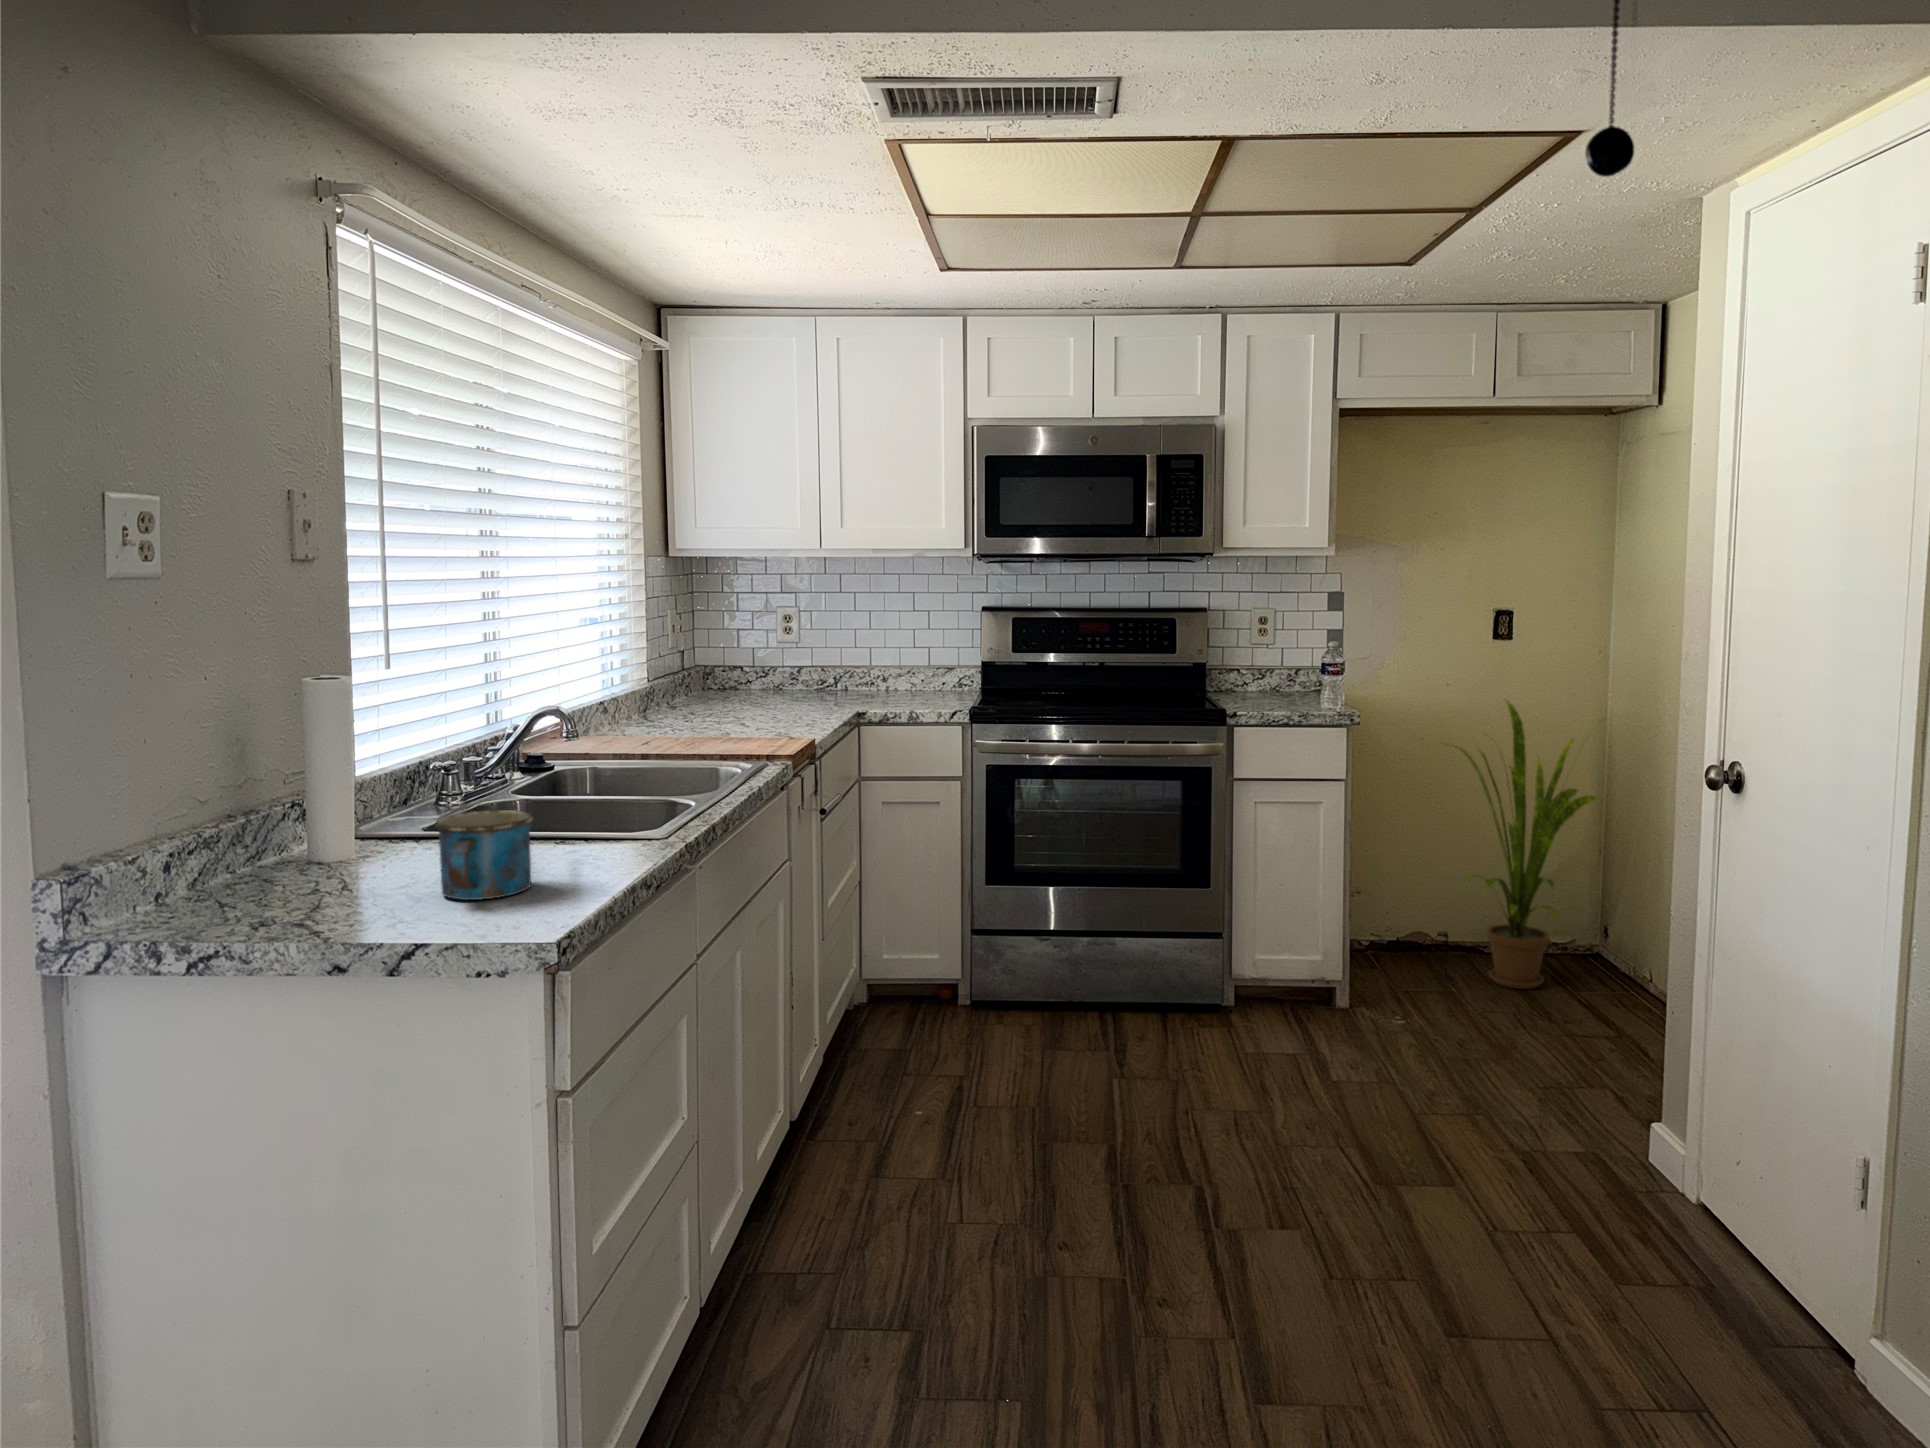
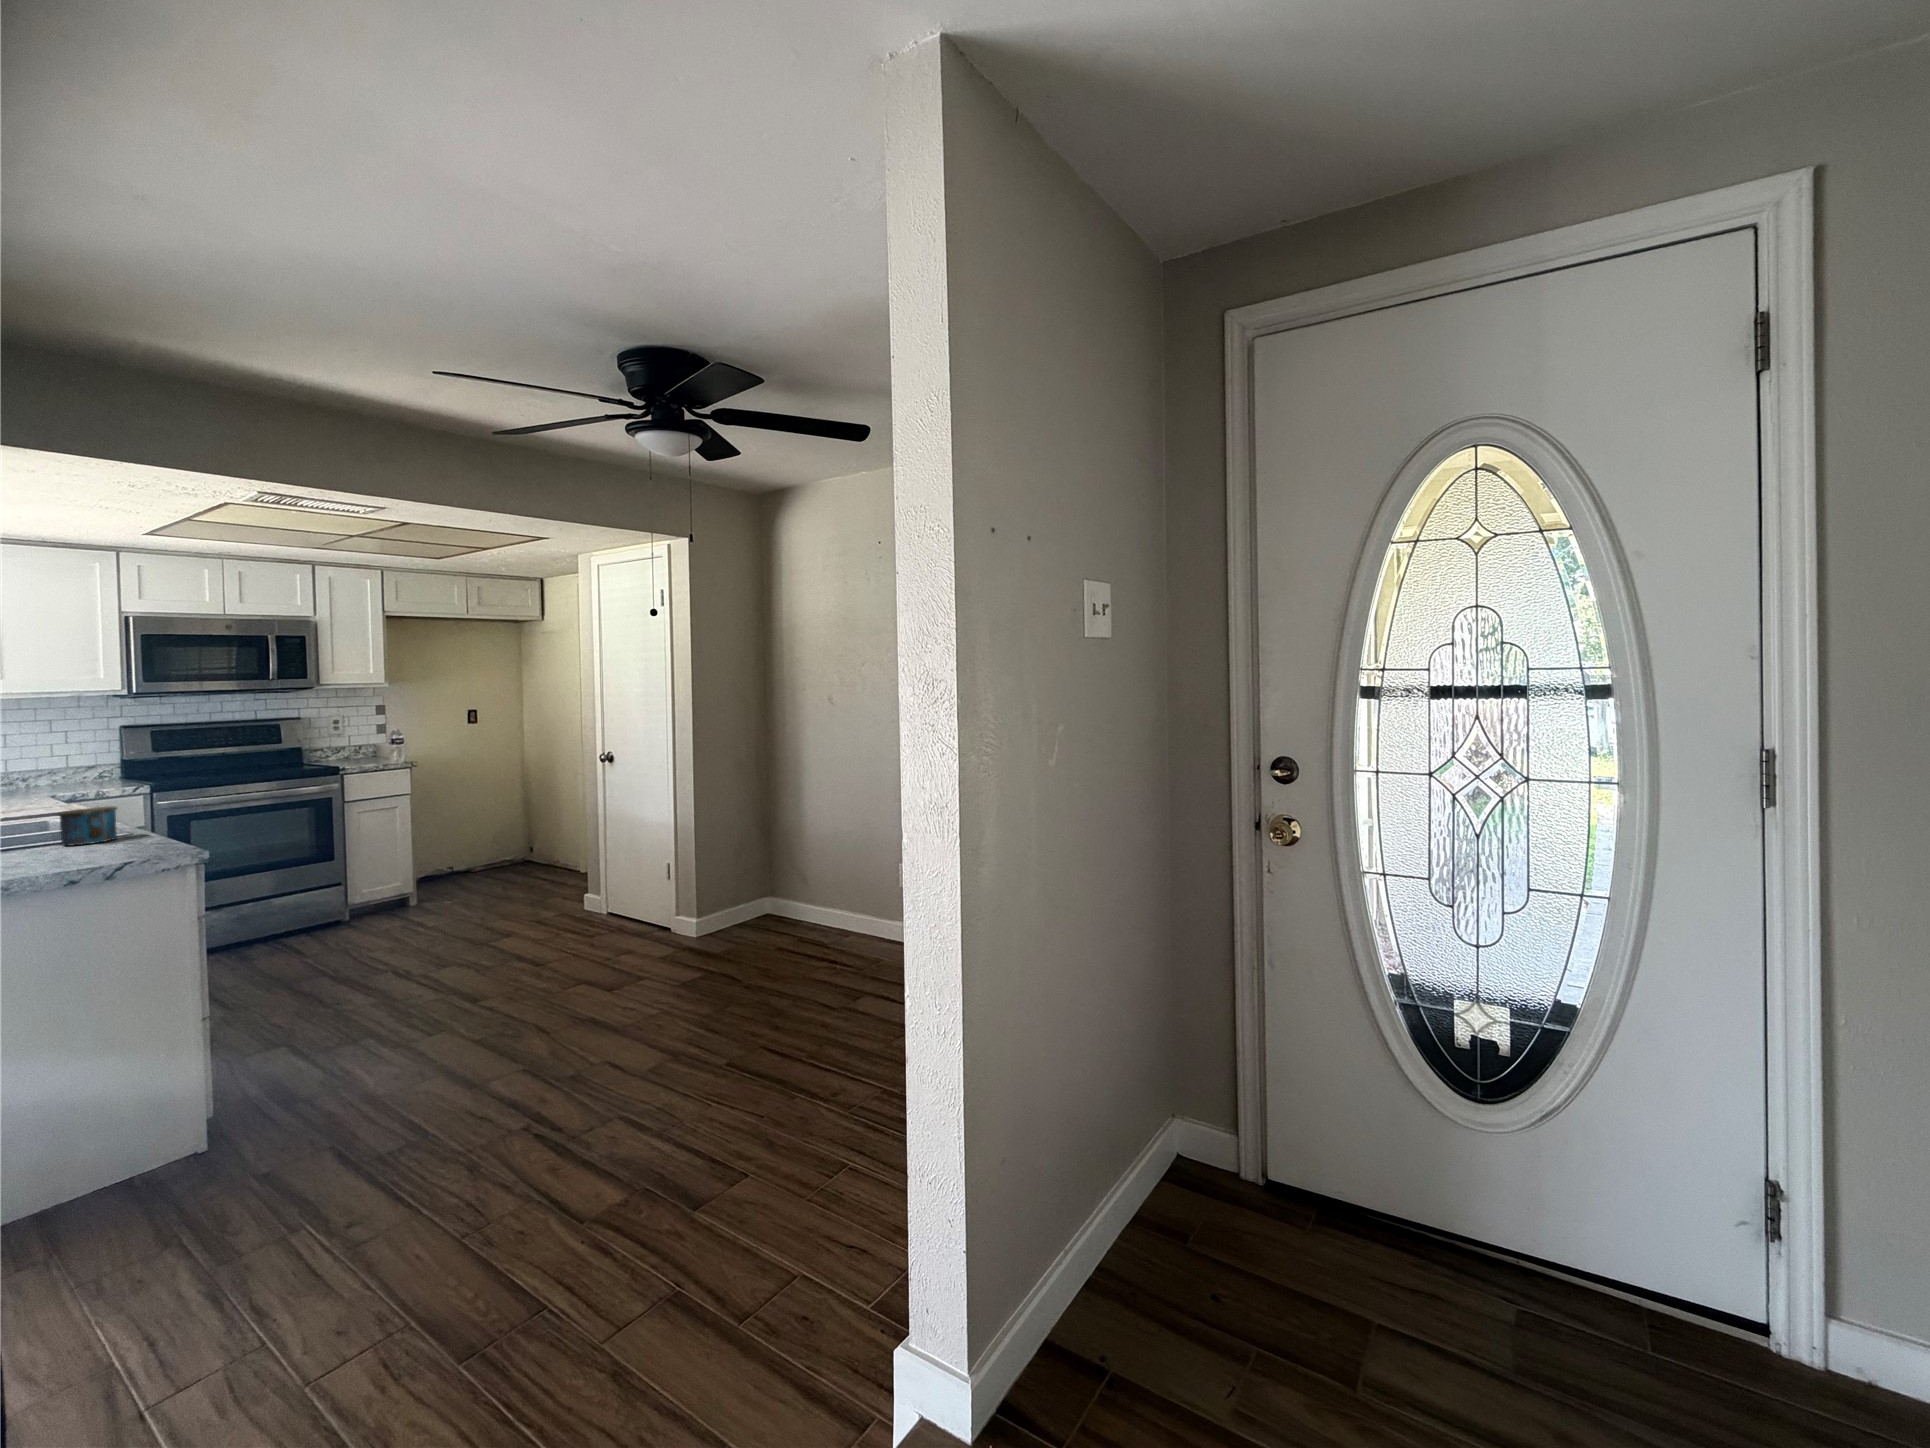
house plant: present [1441,699,1600,989] -> none [448,750,534,879]

